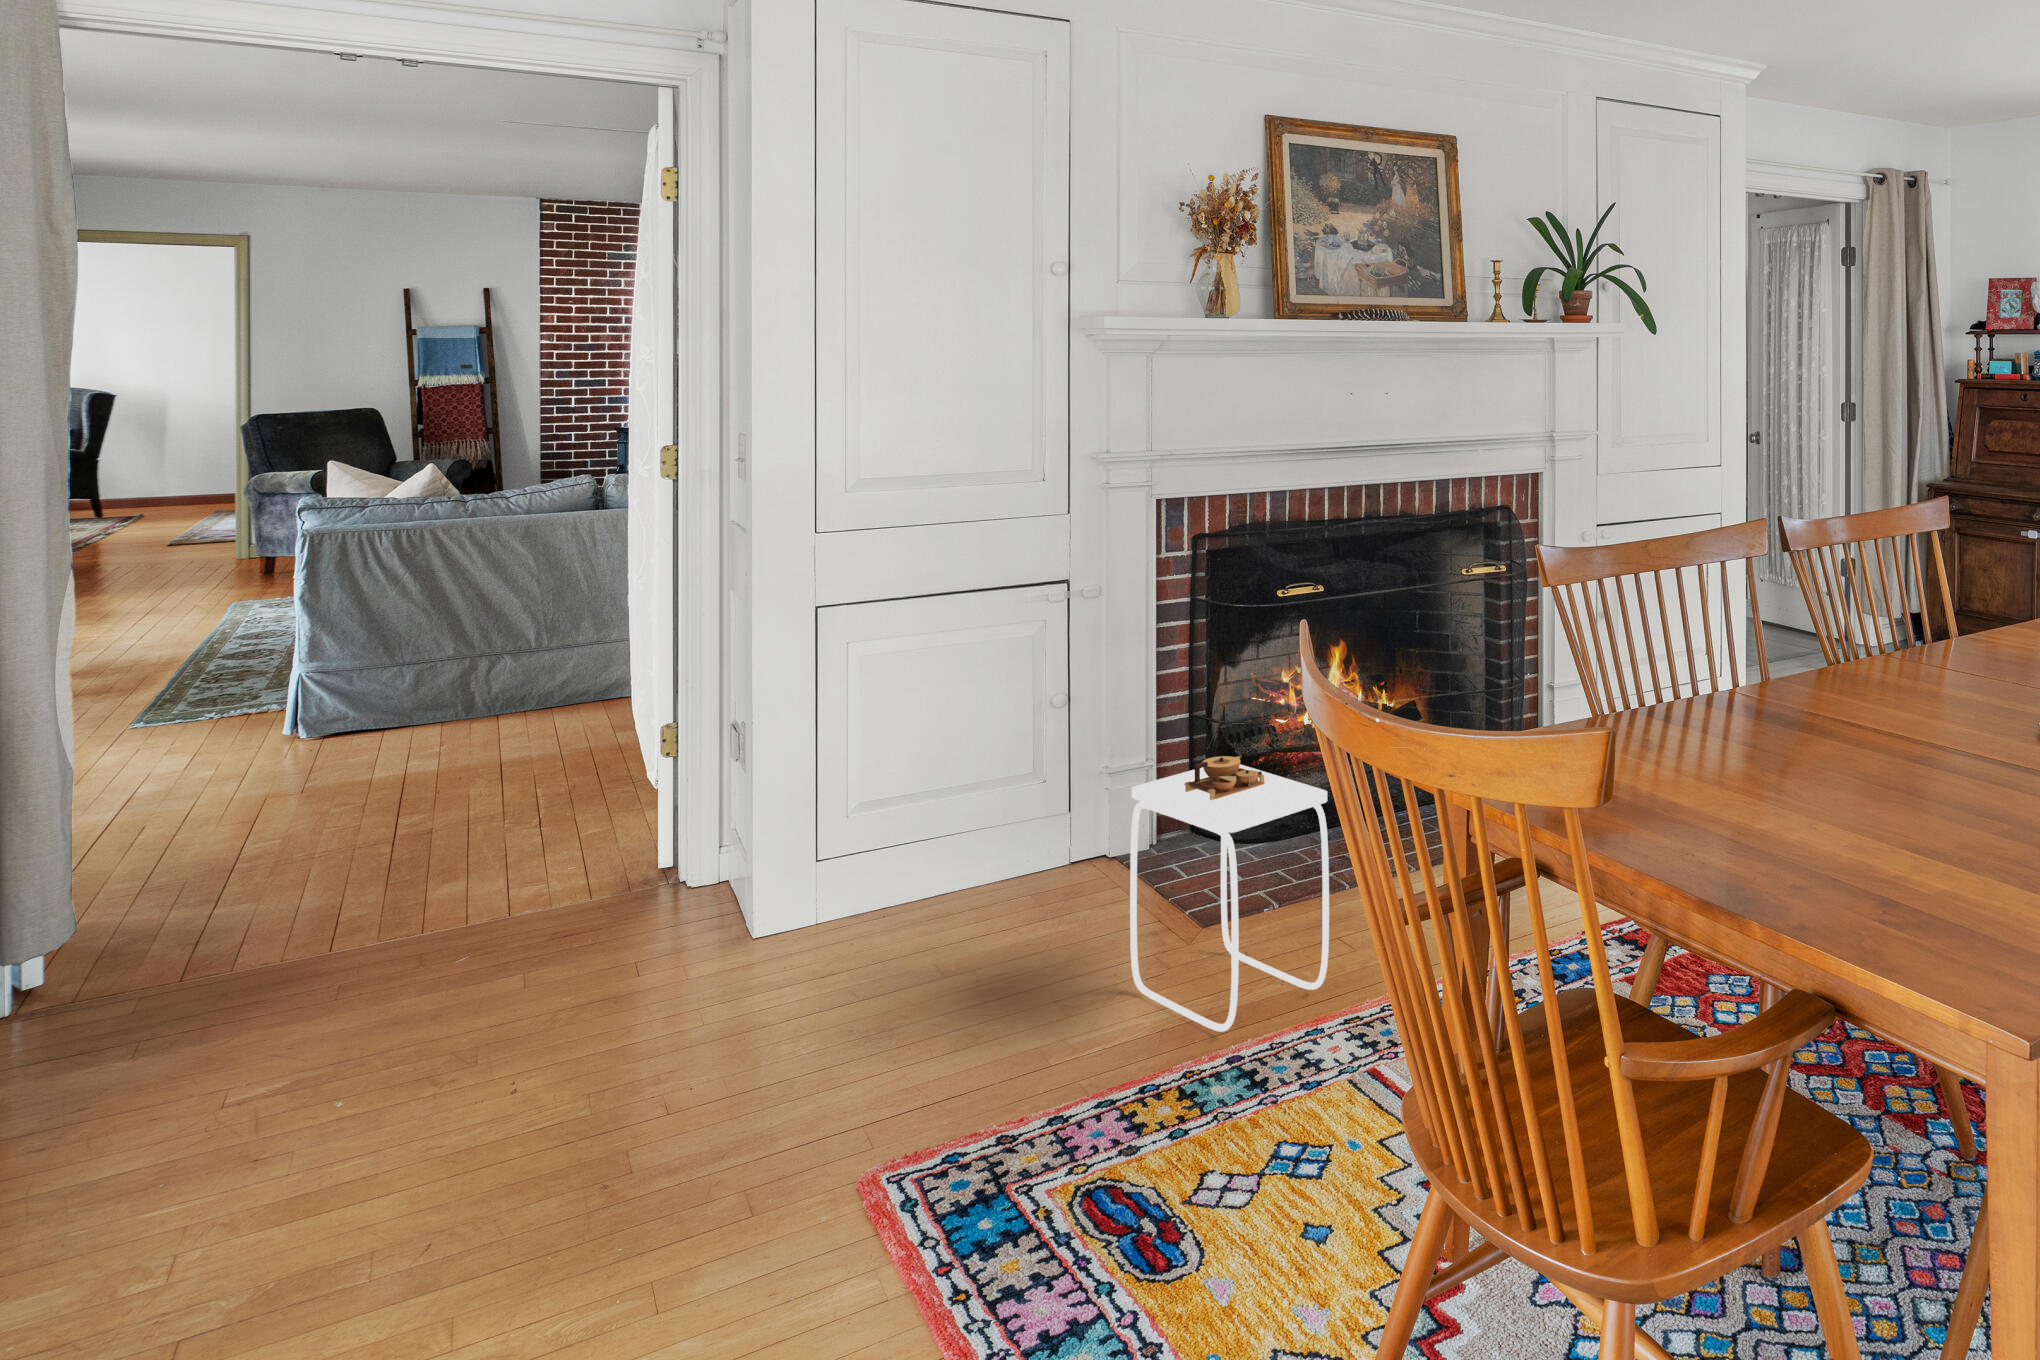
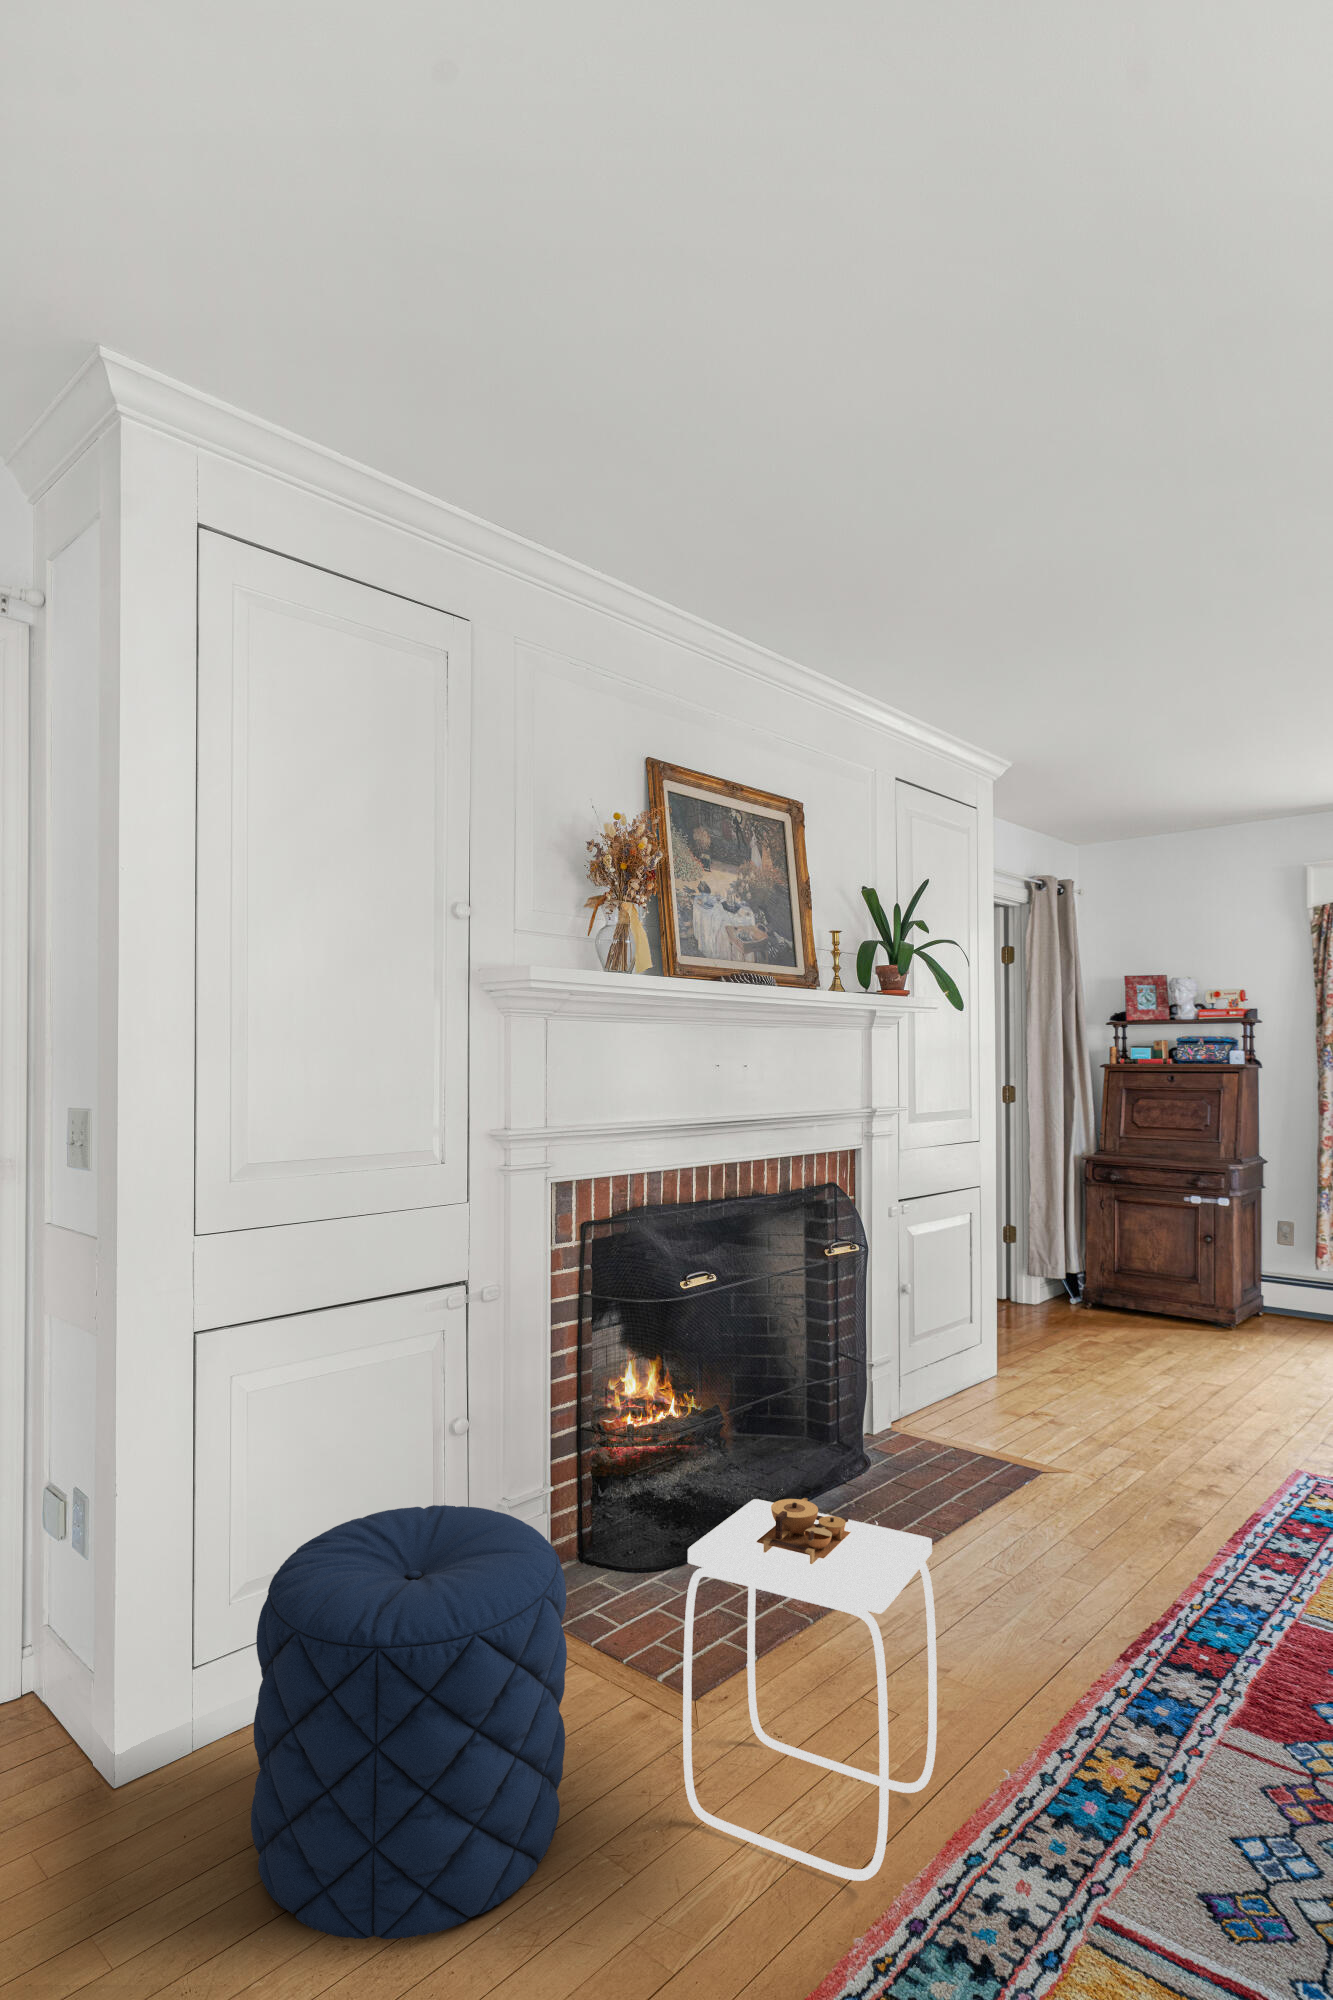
pouf: none [805,751,1051,1031] -> present [251,1505,567,1939]

